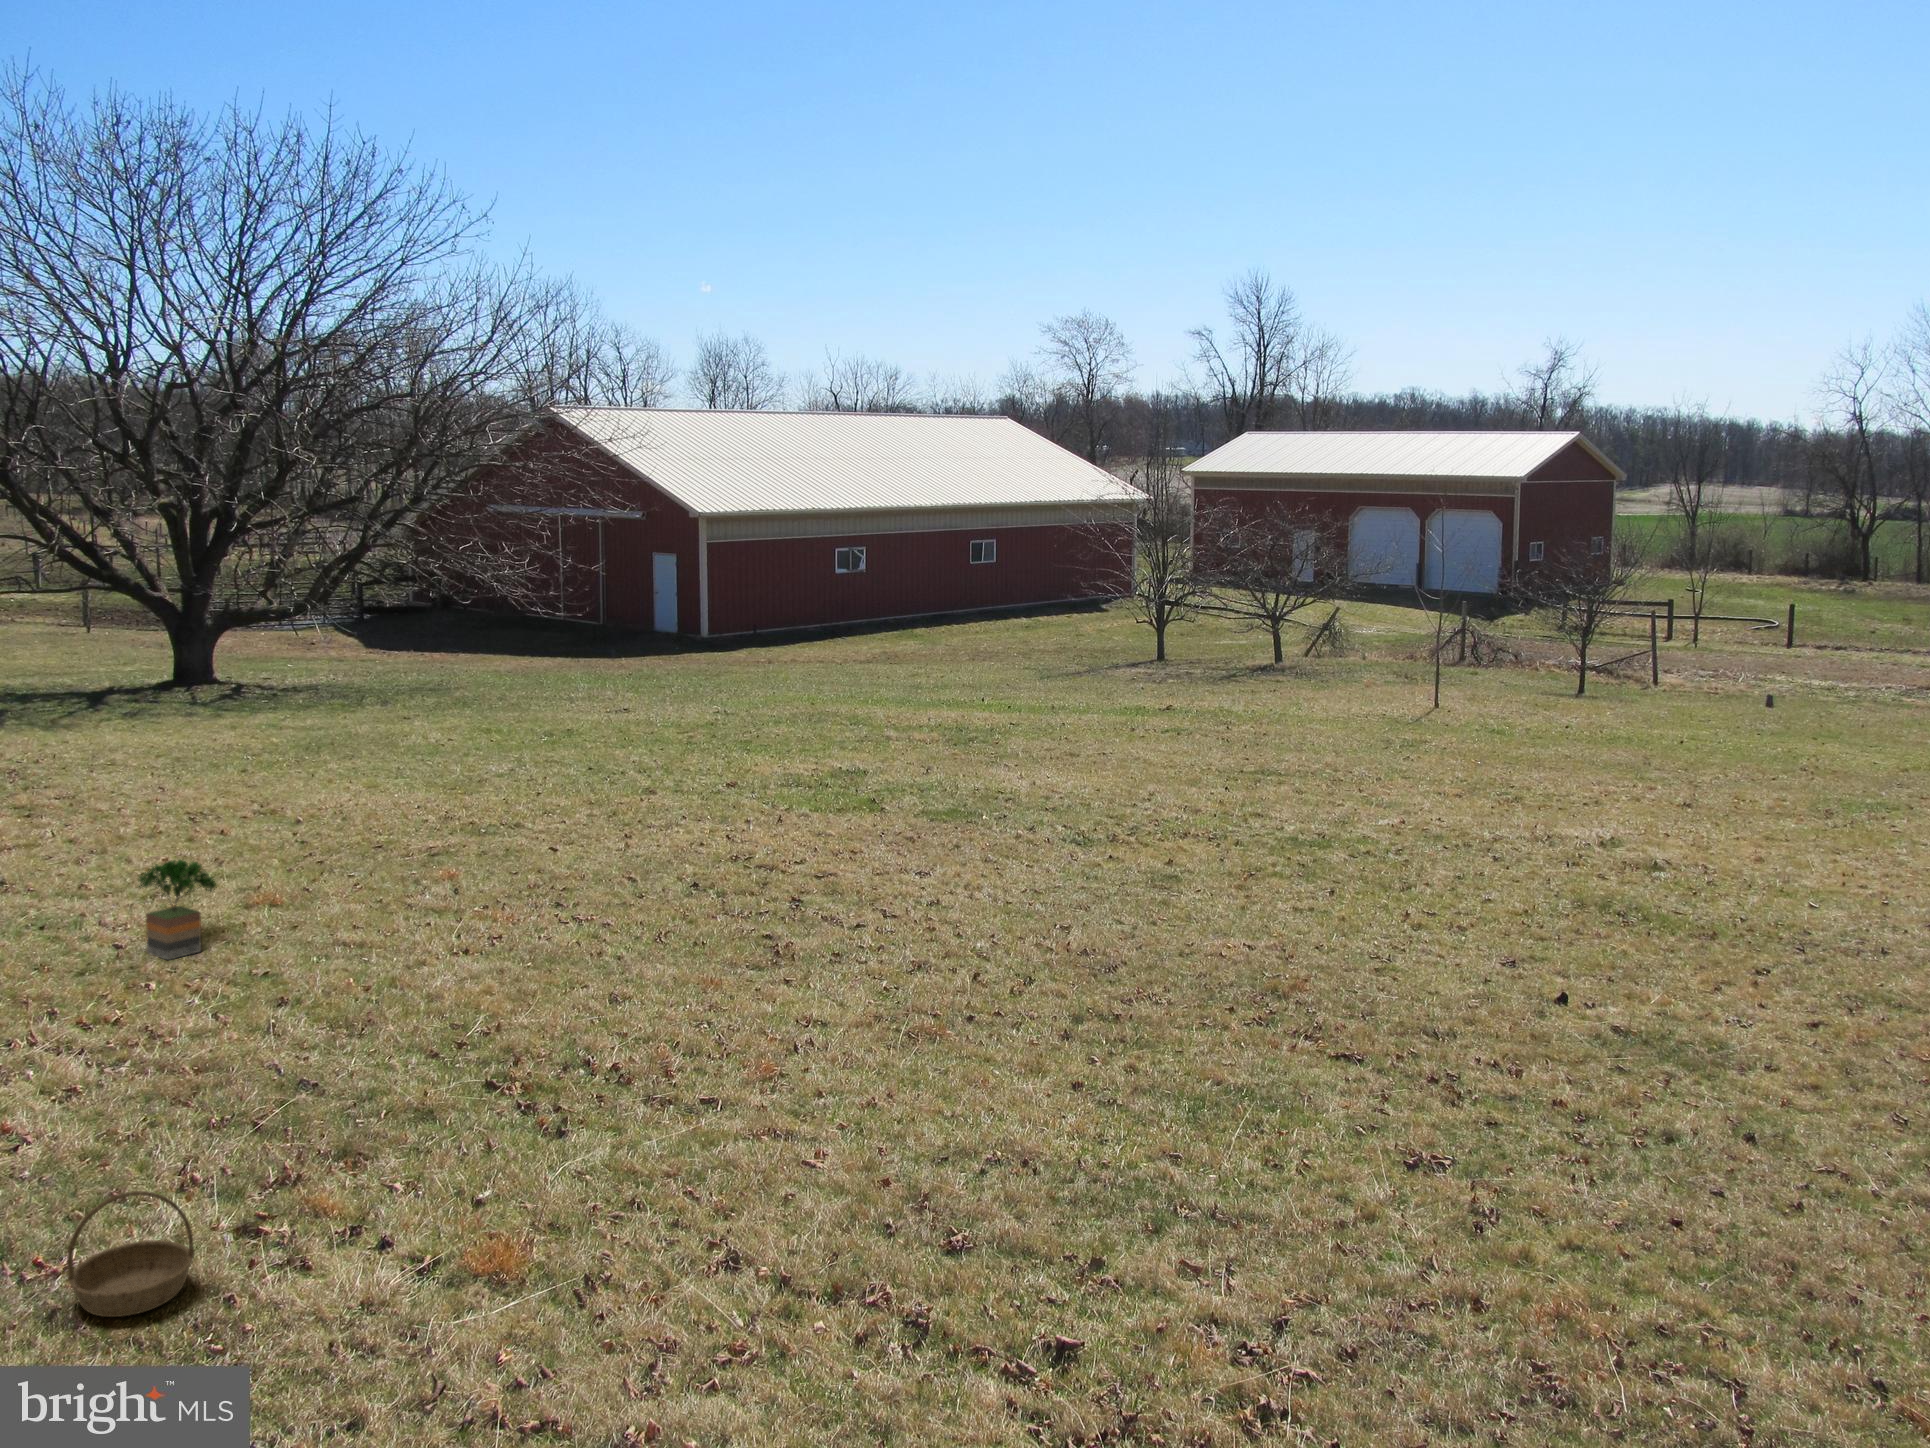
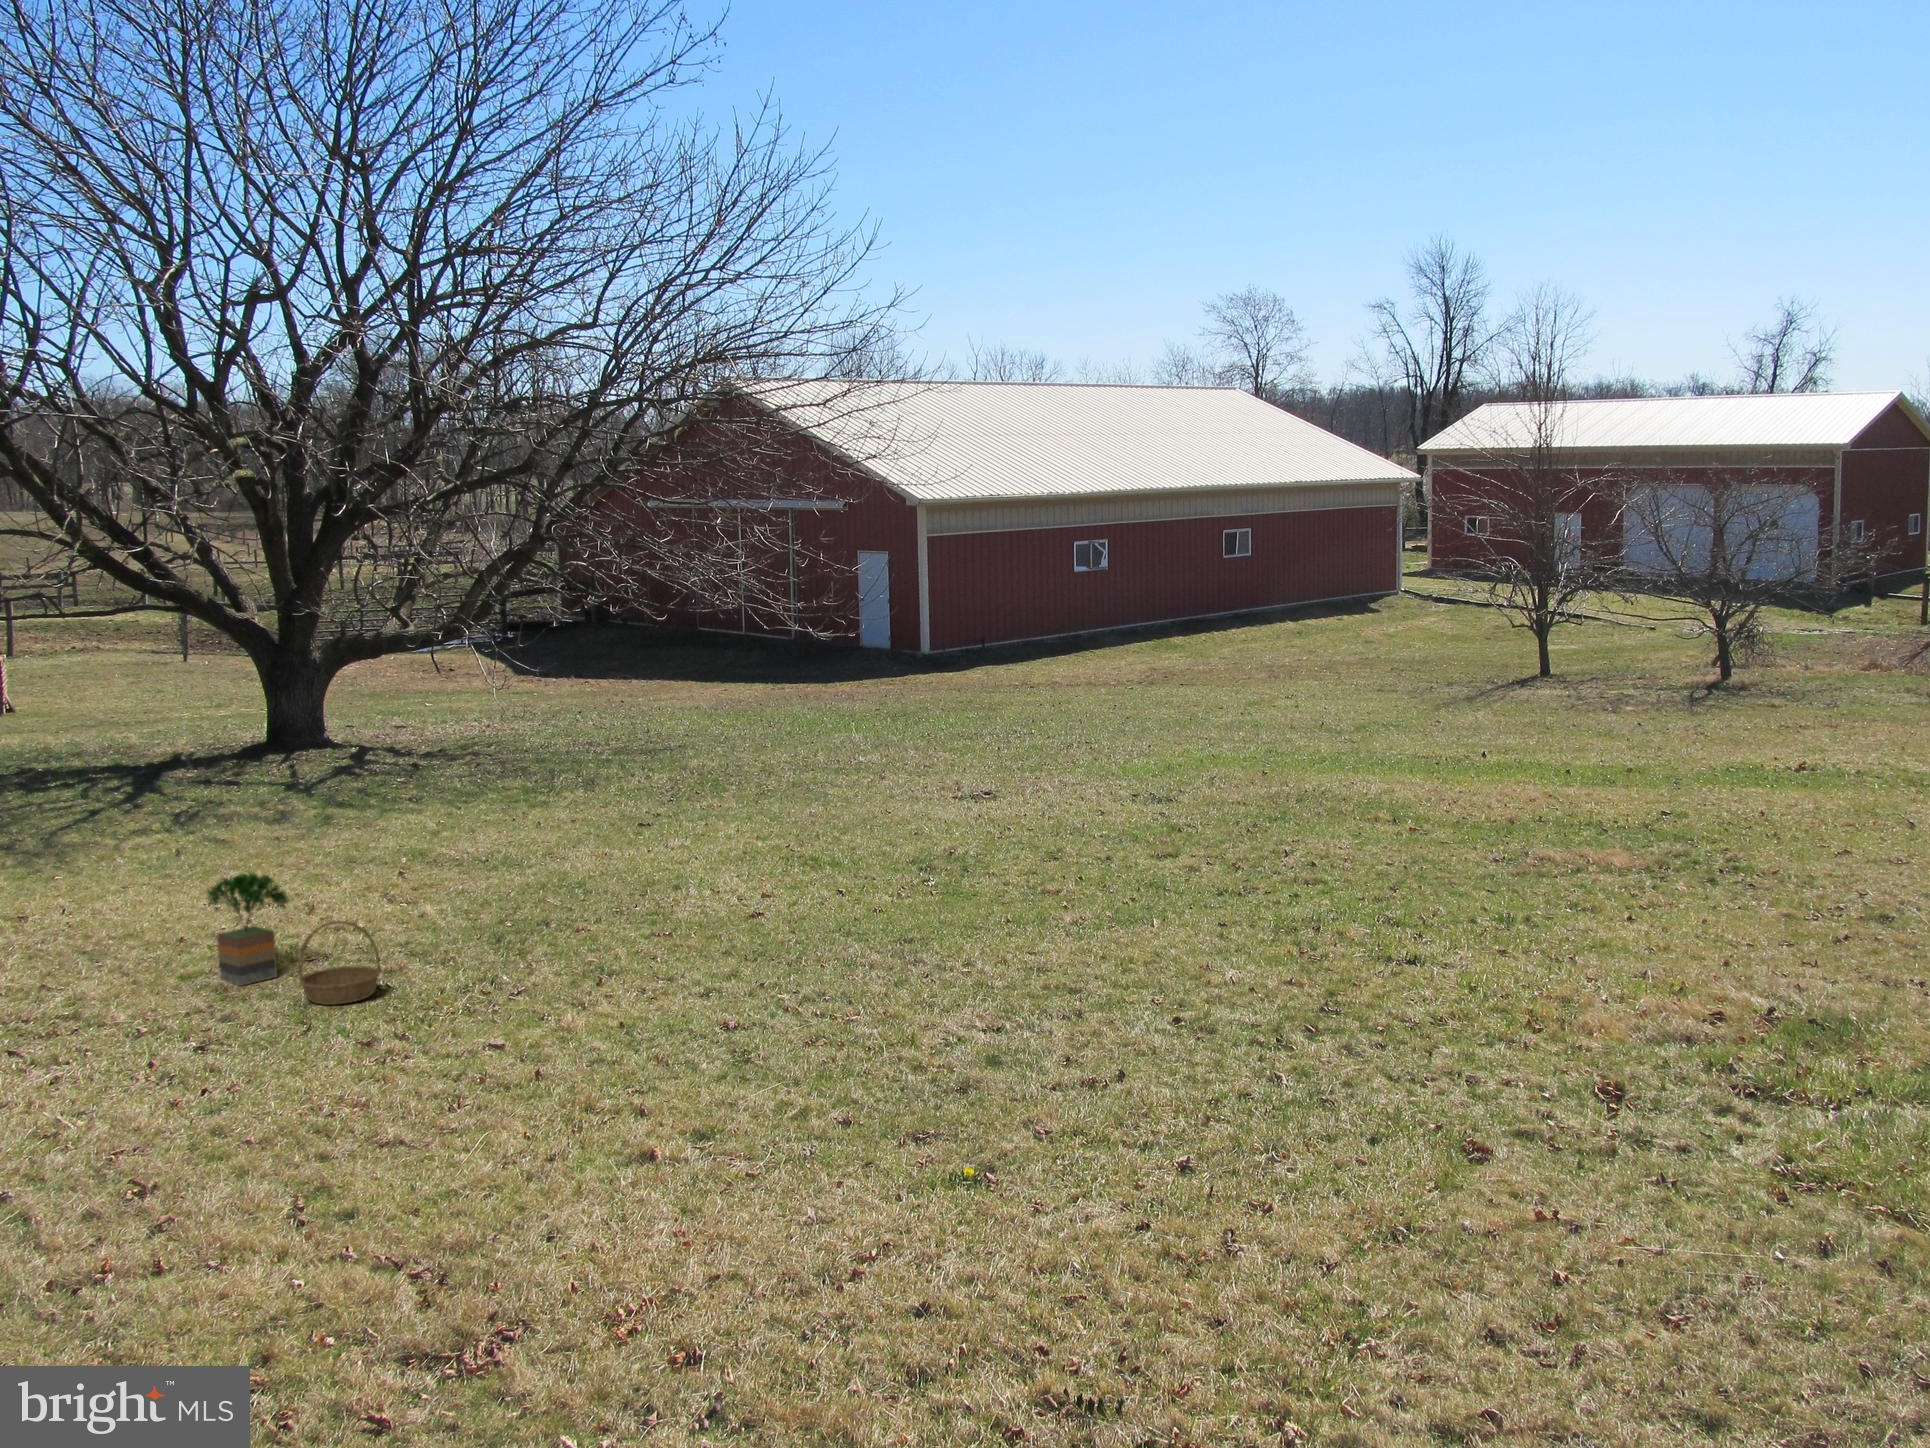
basket: present [67,1191,195,1317] -> present [298,921,381,1005]

